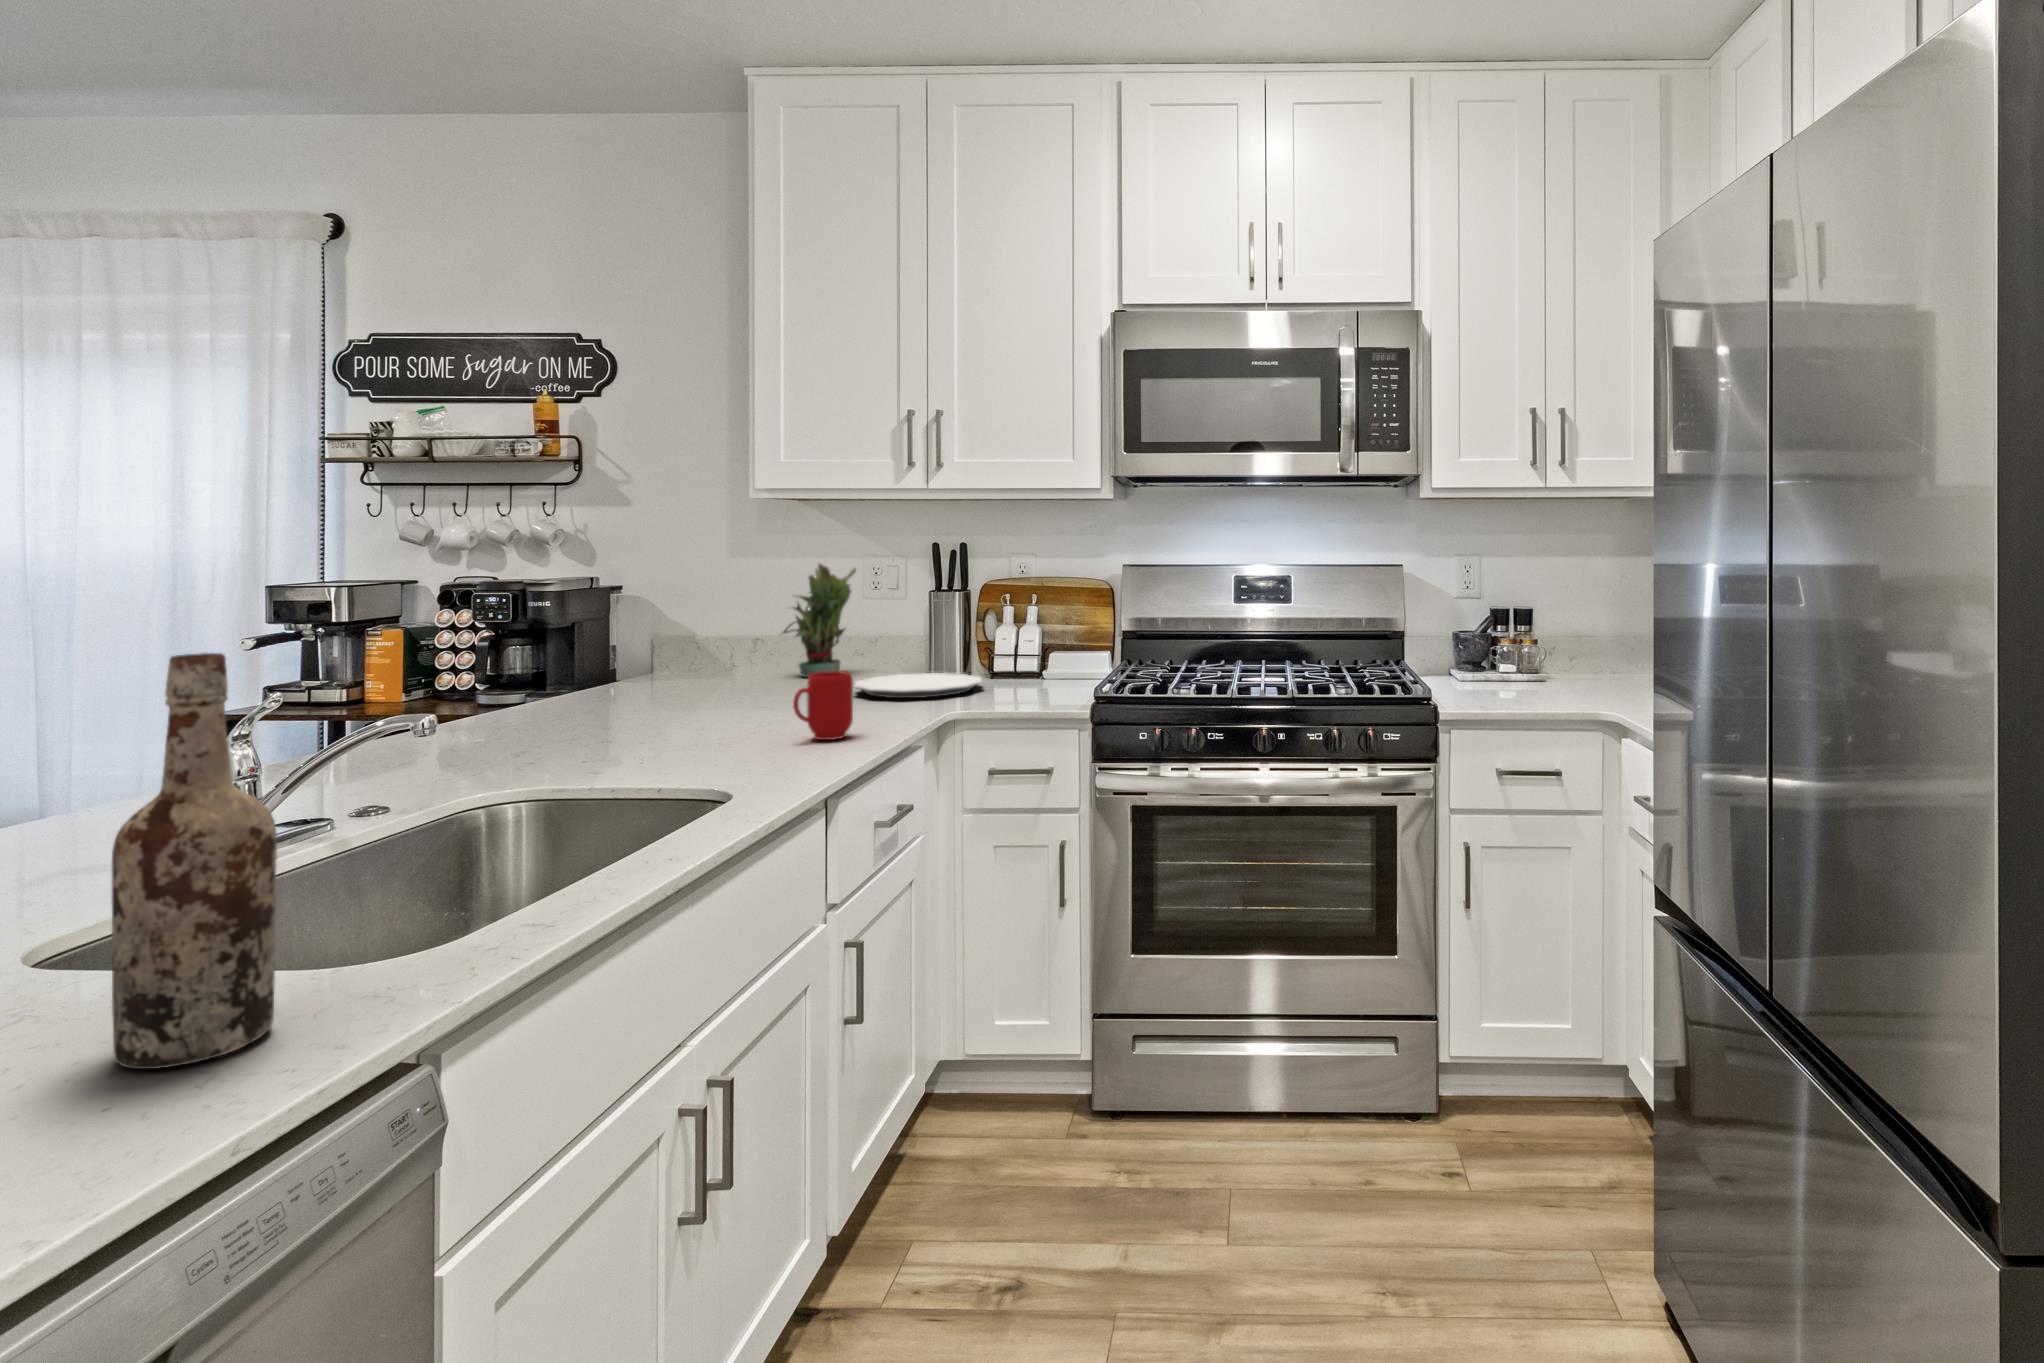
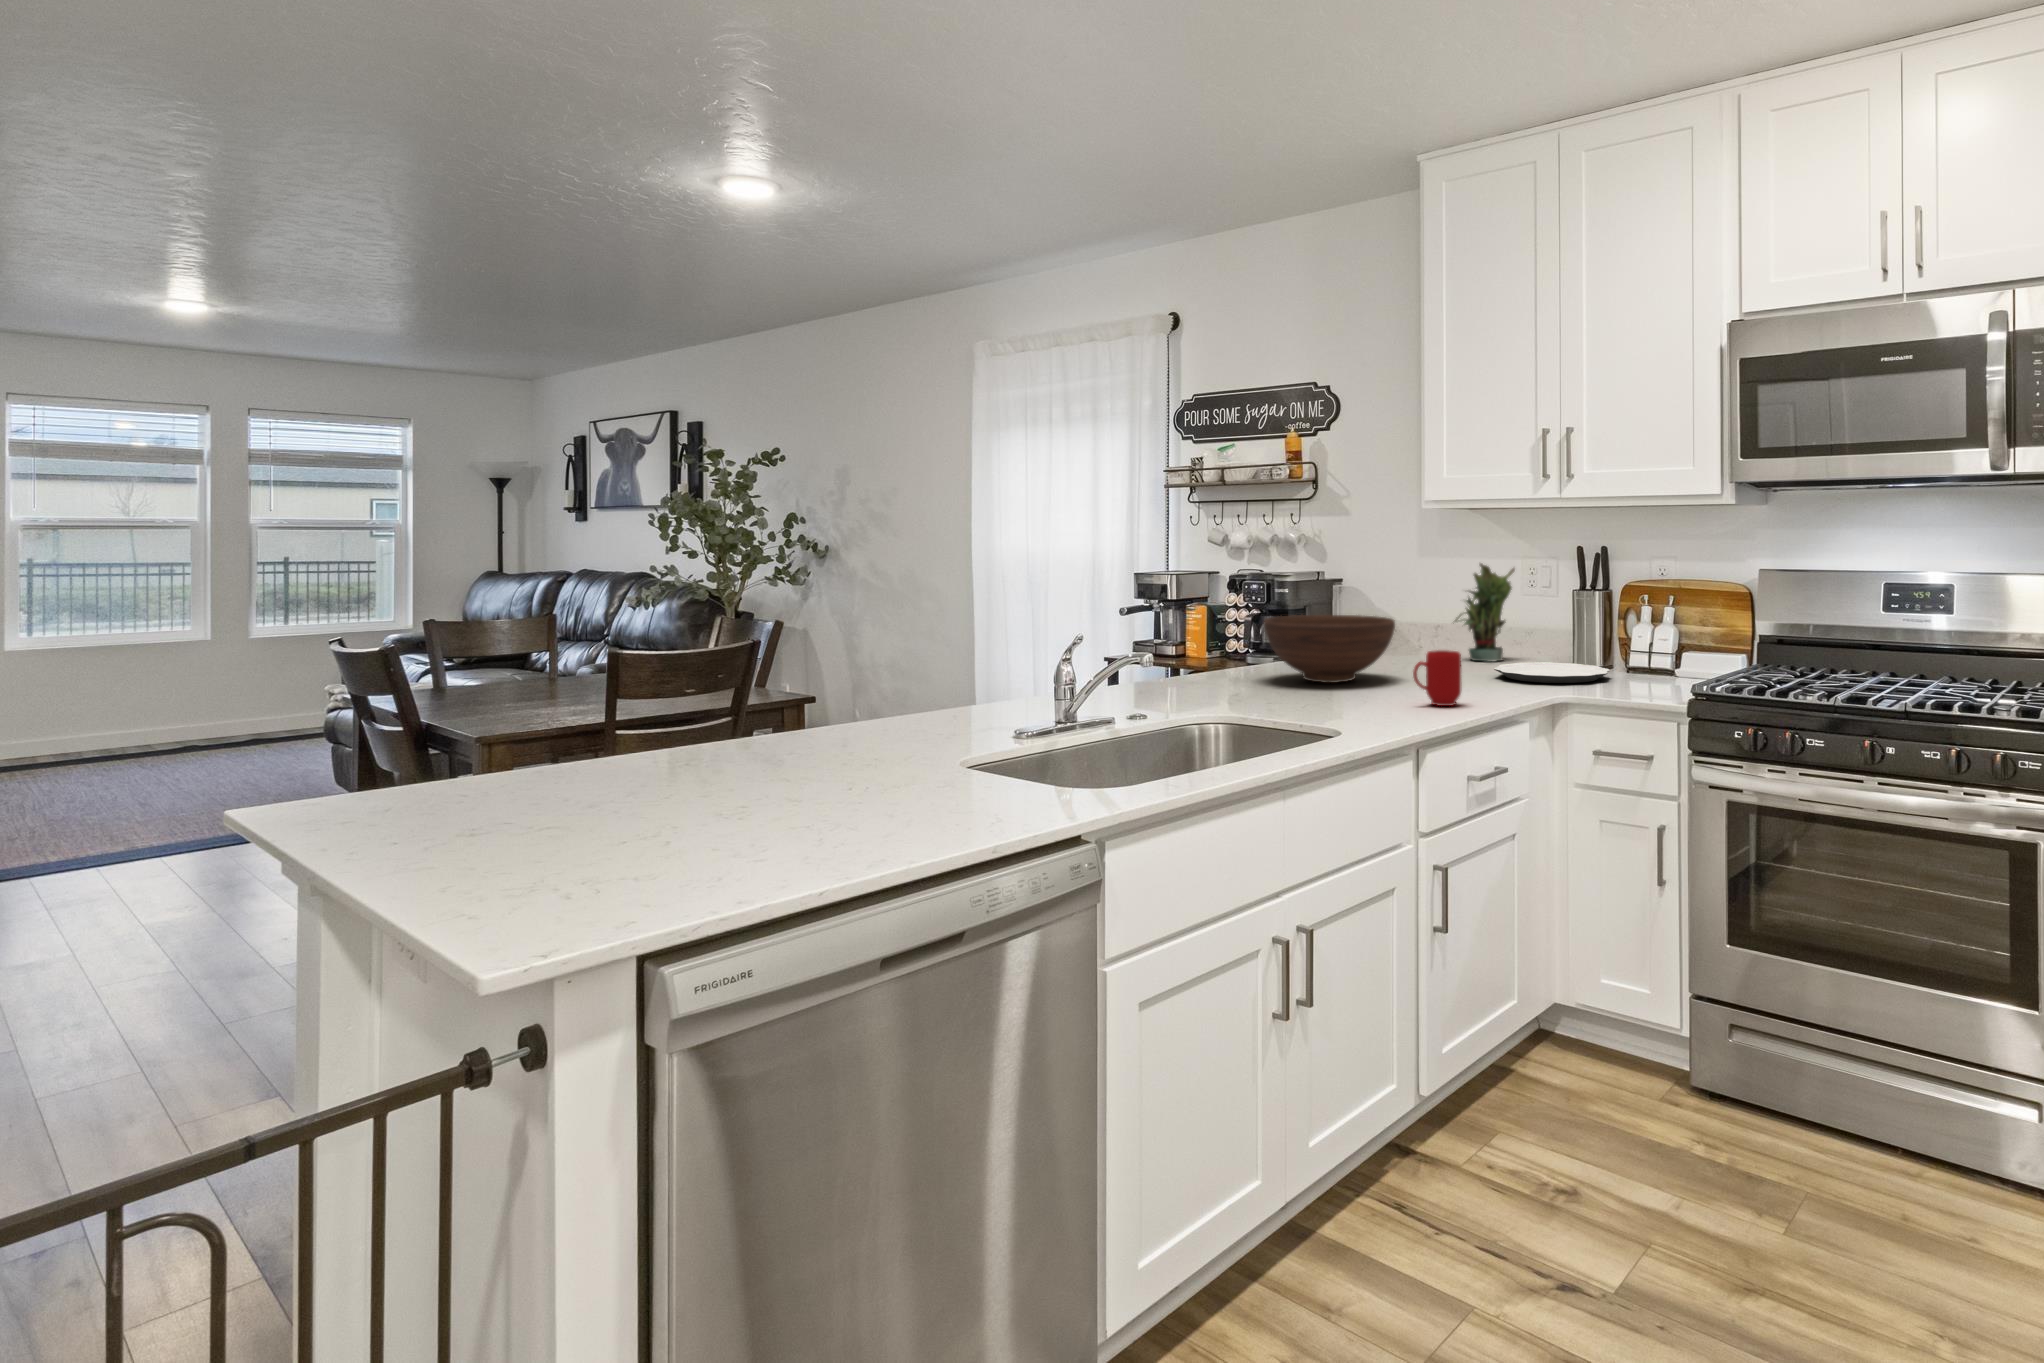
fruit bowl: none [541,633,735,723] -> present [1264,615,1395,683]
wine bottle: present [112,653,277,1069] -> none [972,601,1036,812]

